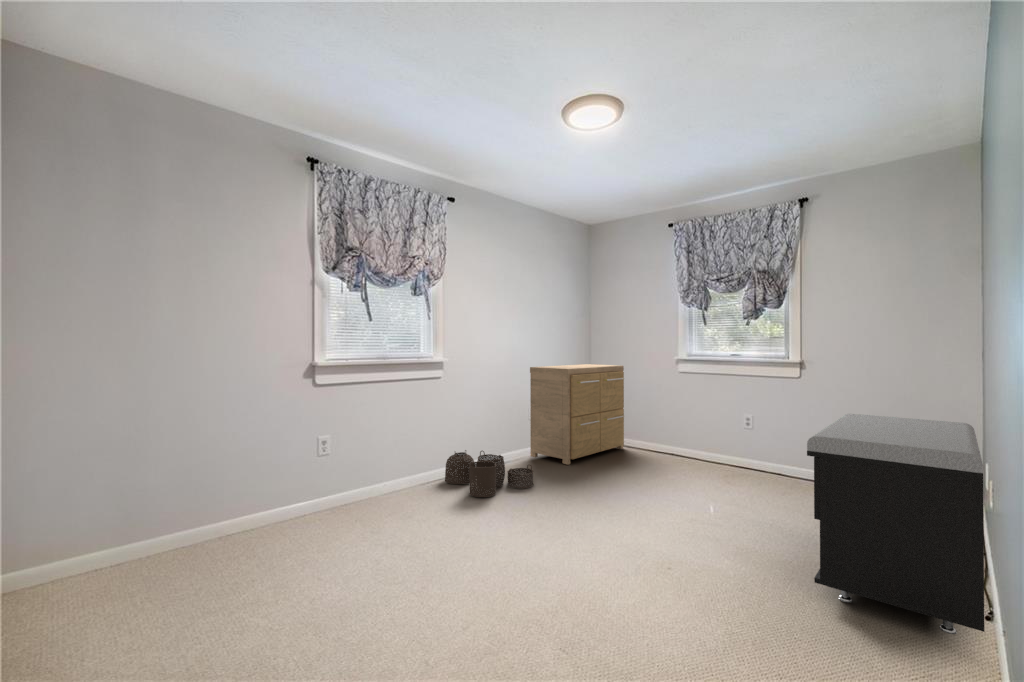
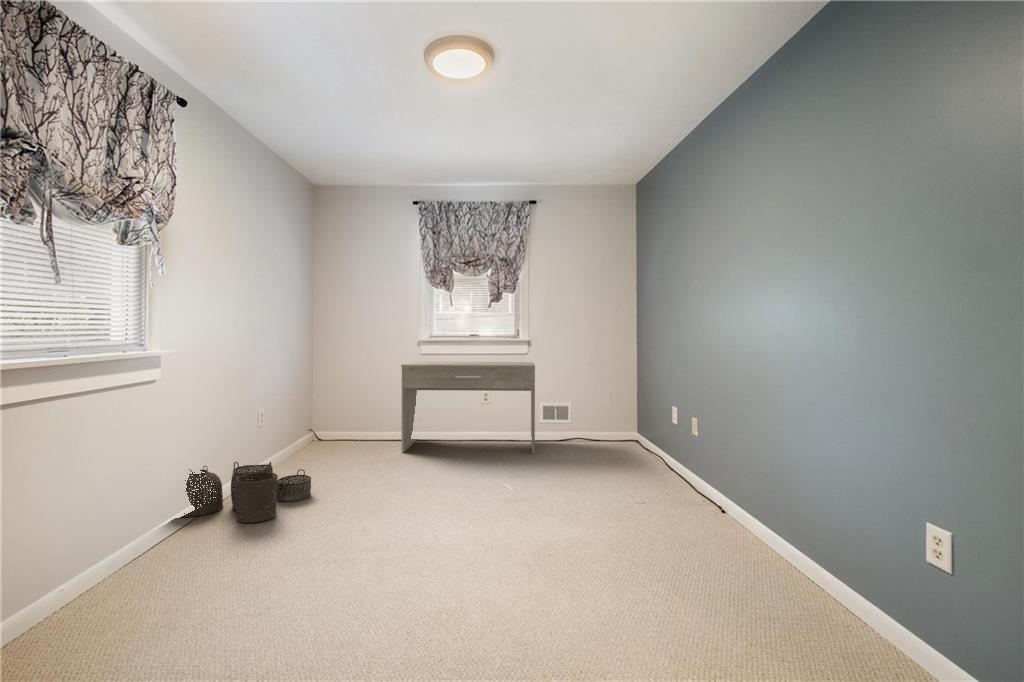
dresser: present [530,364,624,465] -> none [260,348,363,465]
desk: none [643,380,805,494] -> present [401,362,535,454]
storage bench: present [807,414,984,634] -> none [601,376,734,512]

